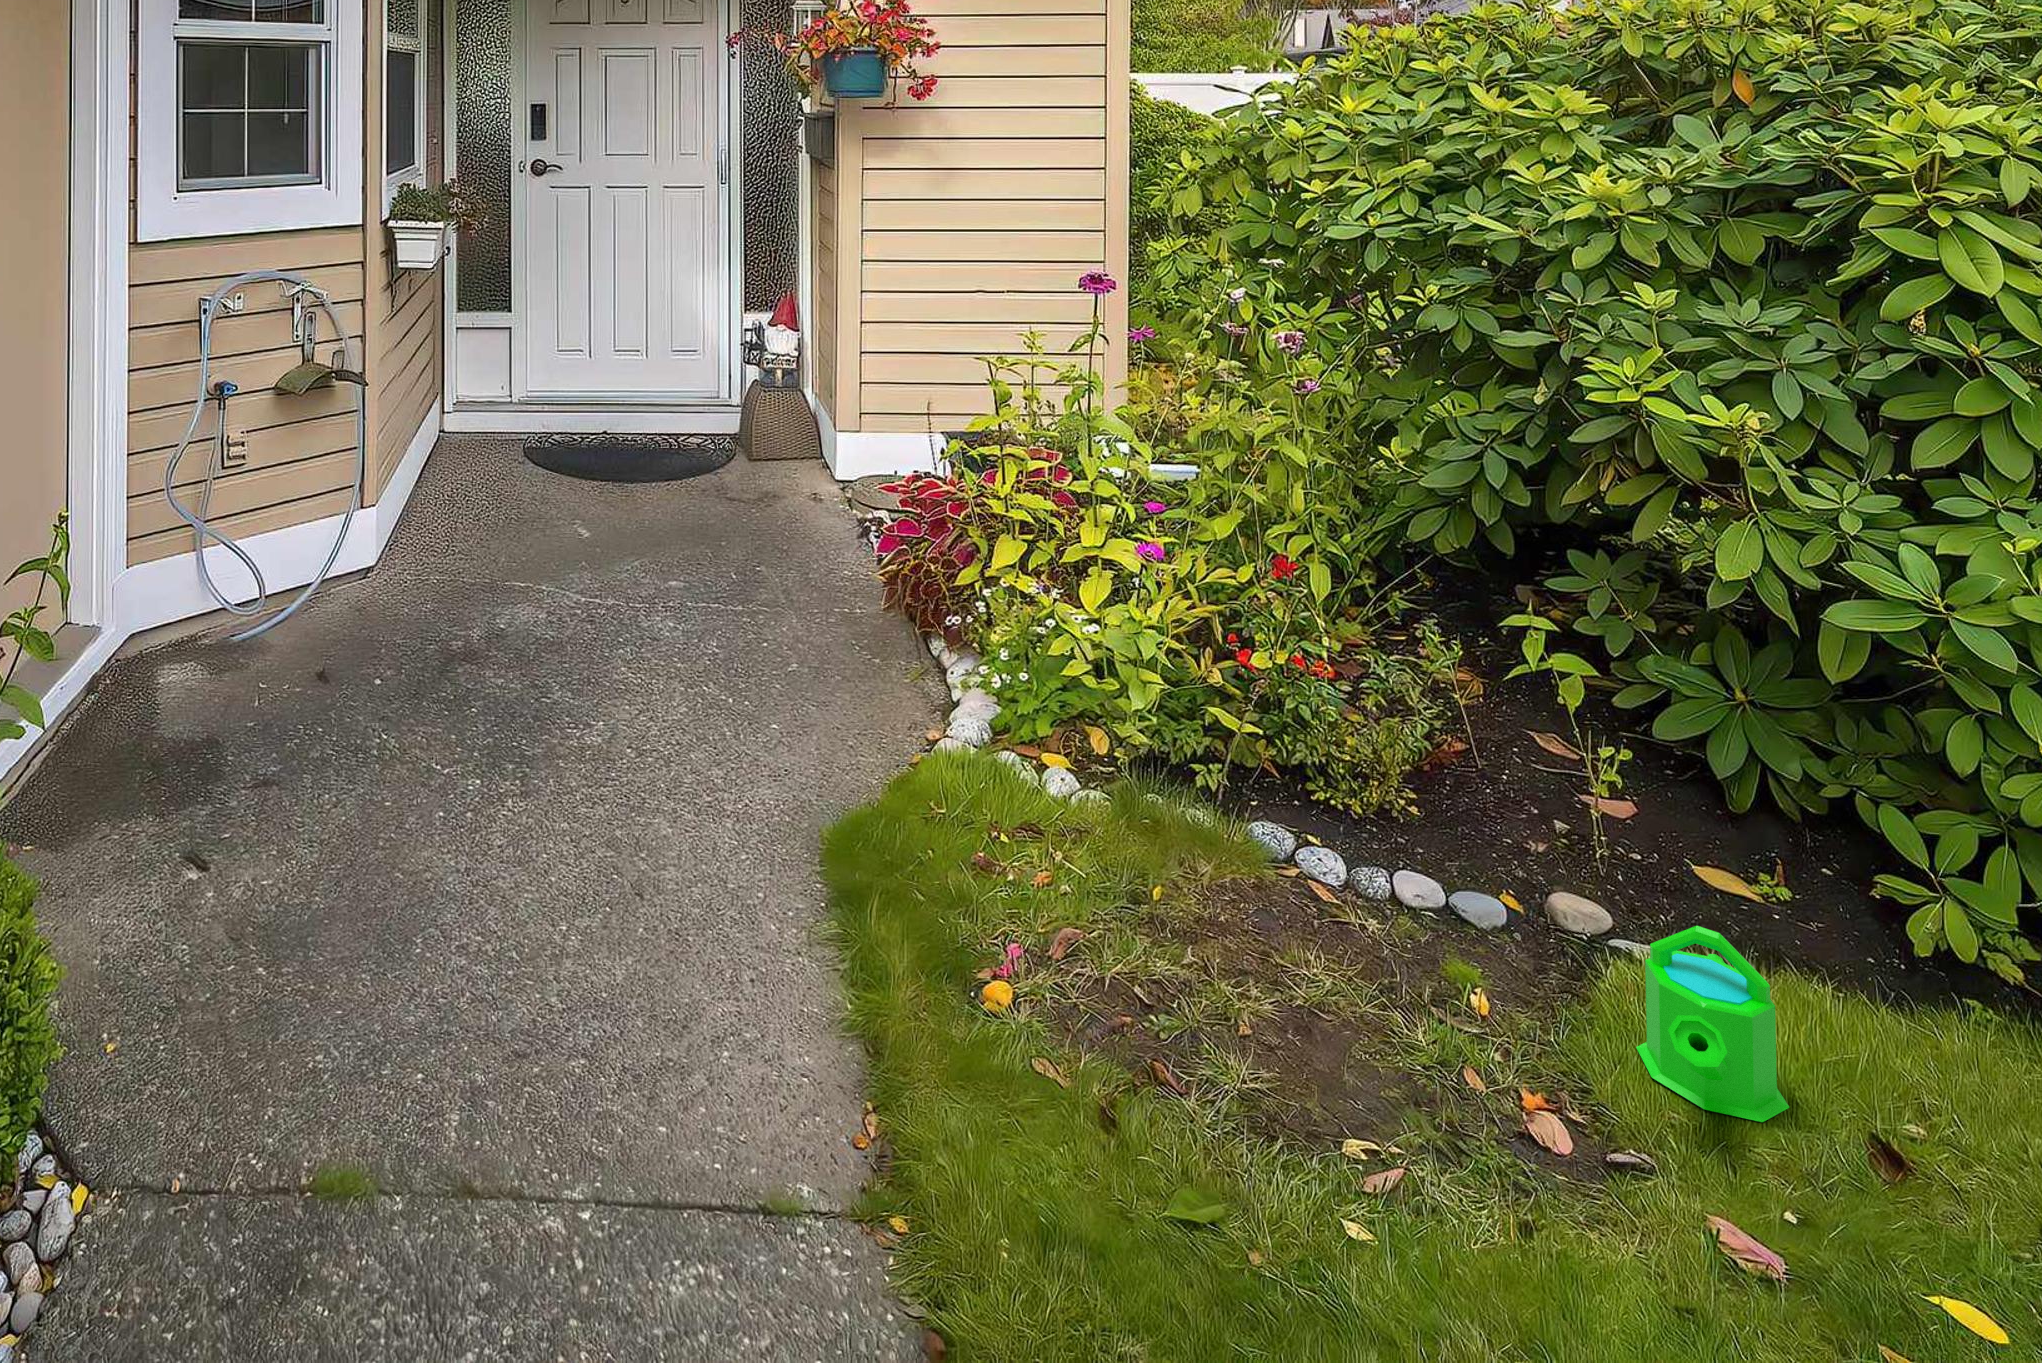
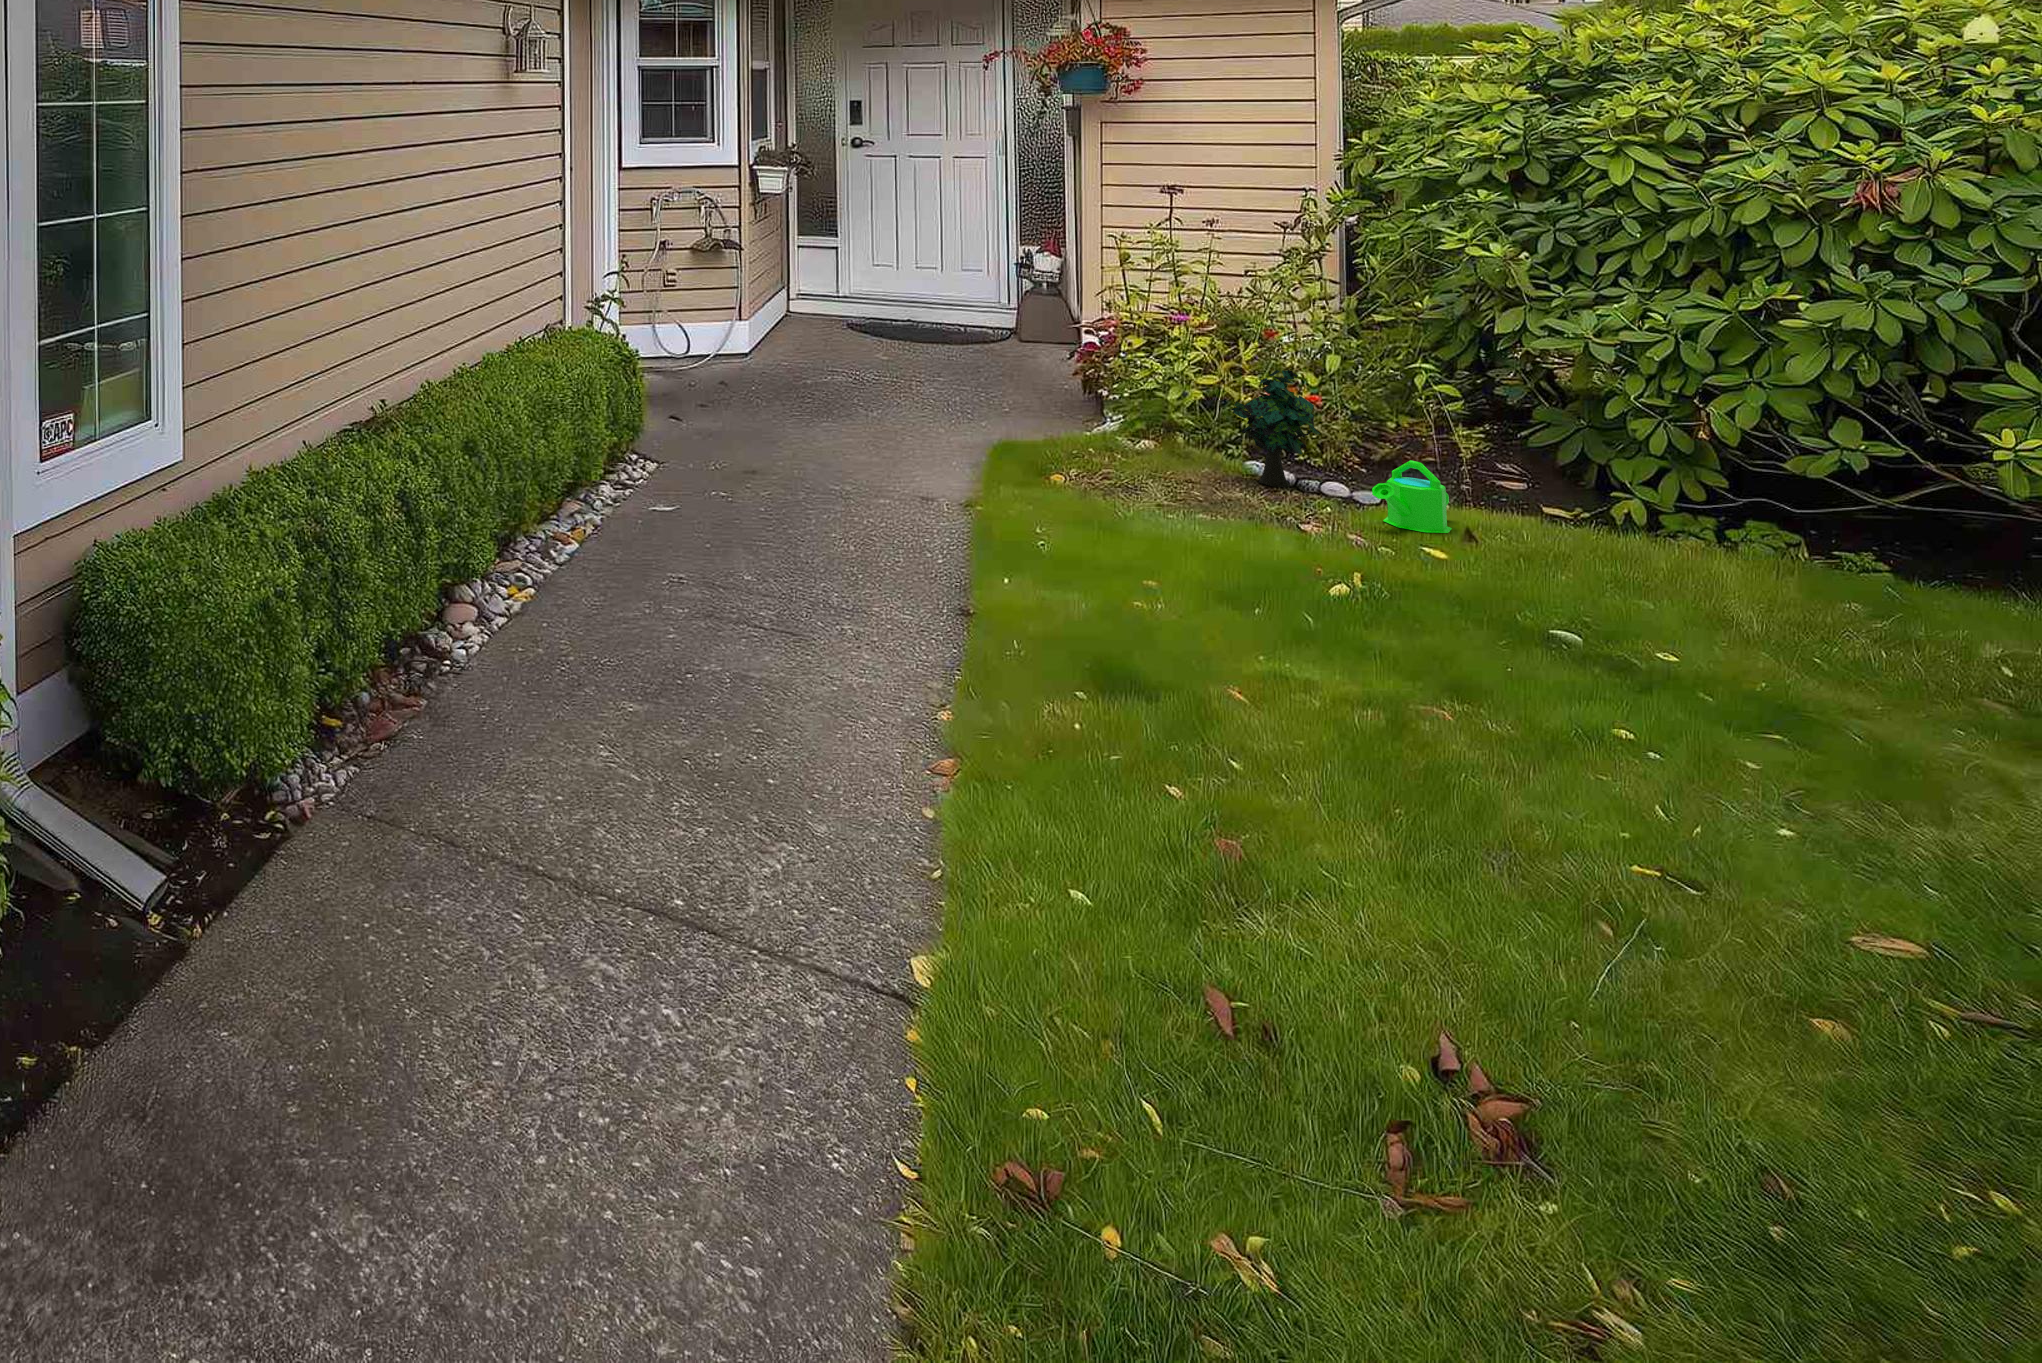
decorative plant: none [1267,670,1433,935] -> present [1229,370,1320,487]

